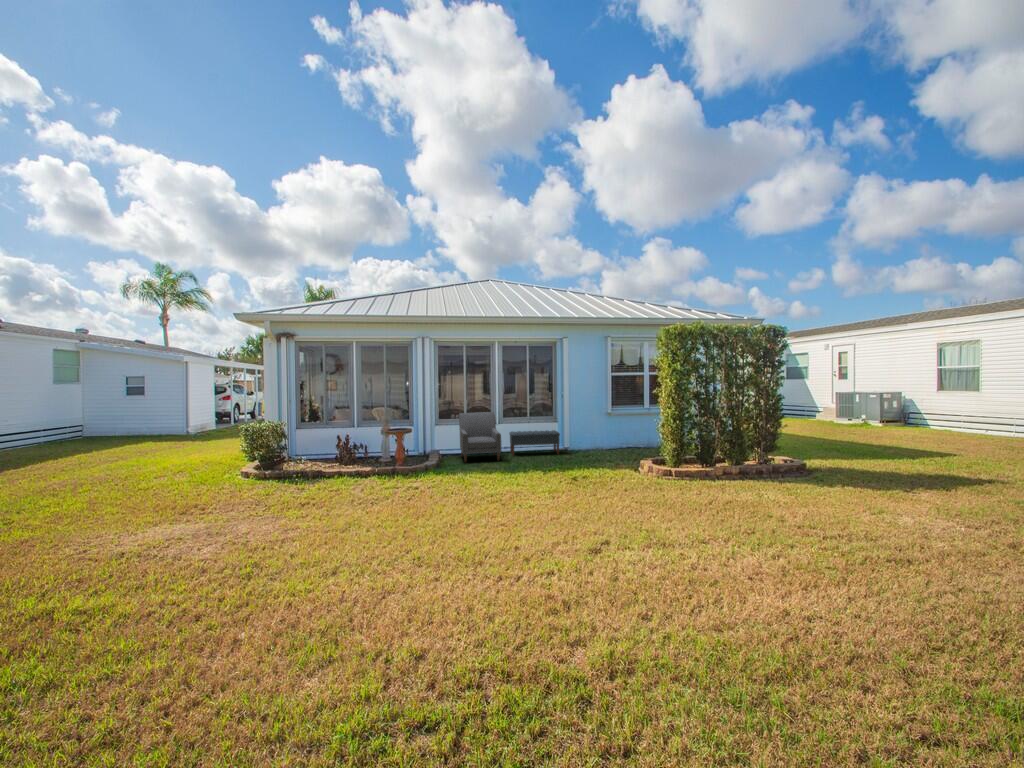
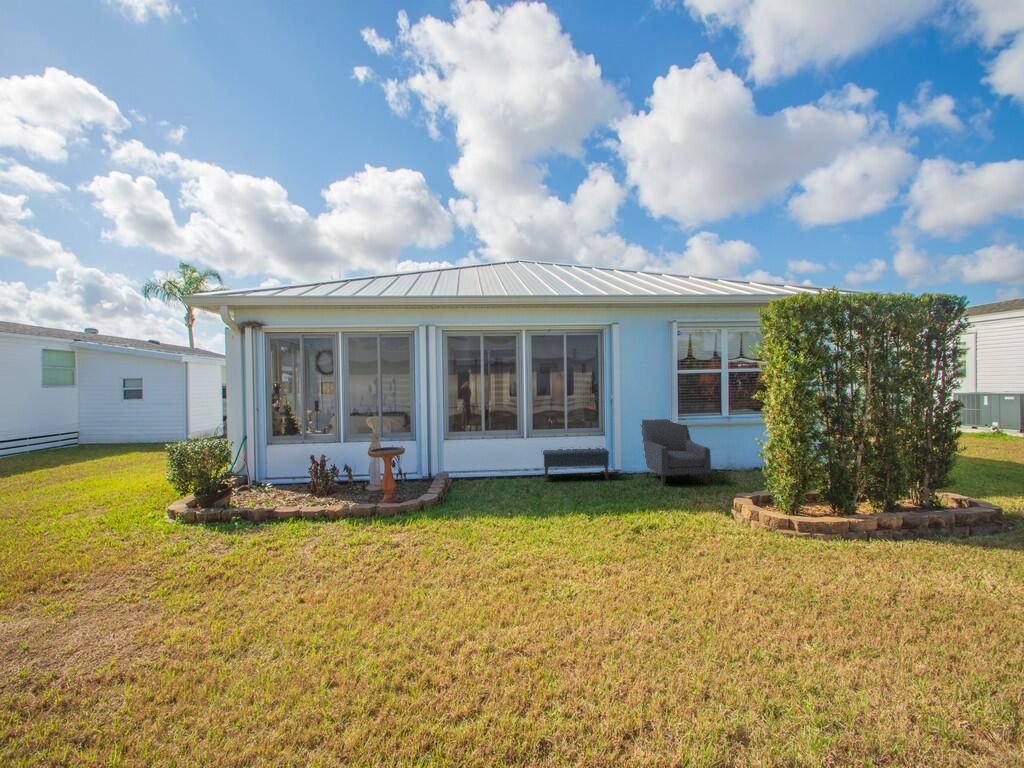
chair: present [459,412,501,462] -> present [641,418,711,486]

